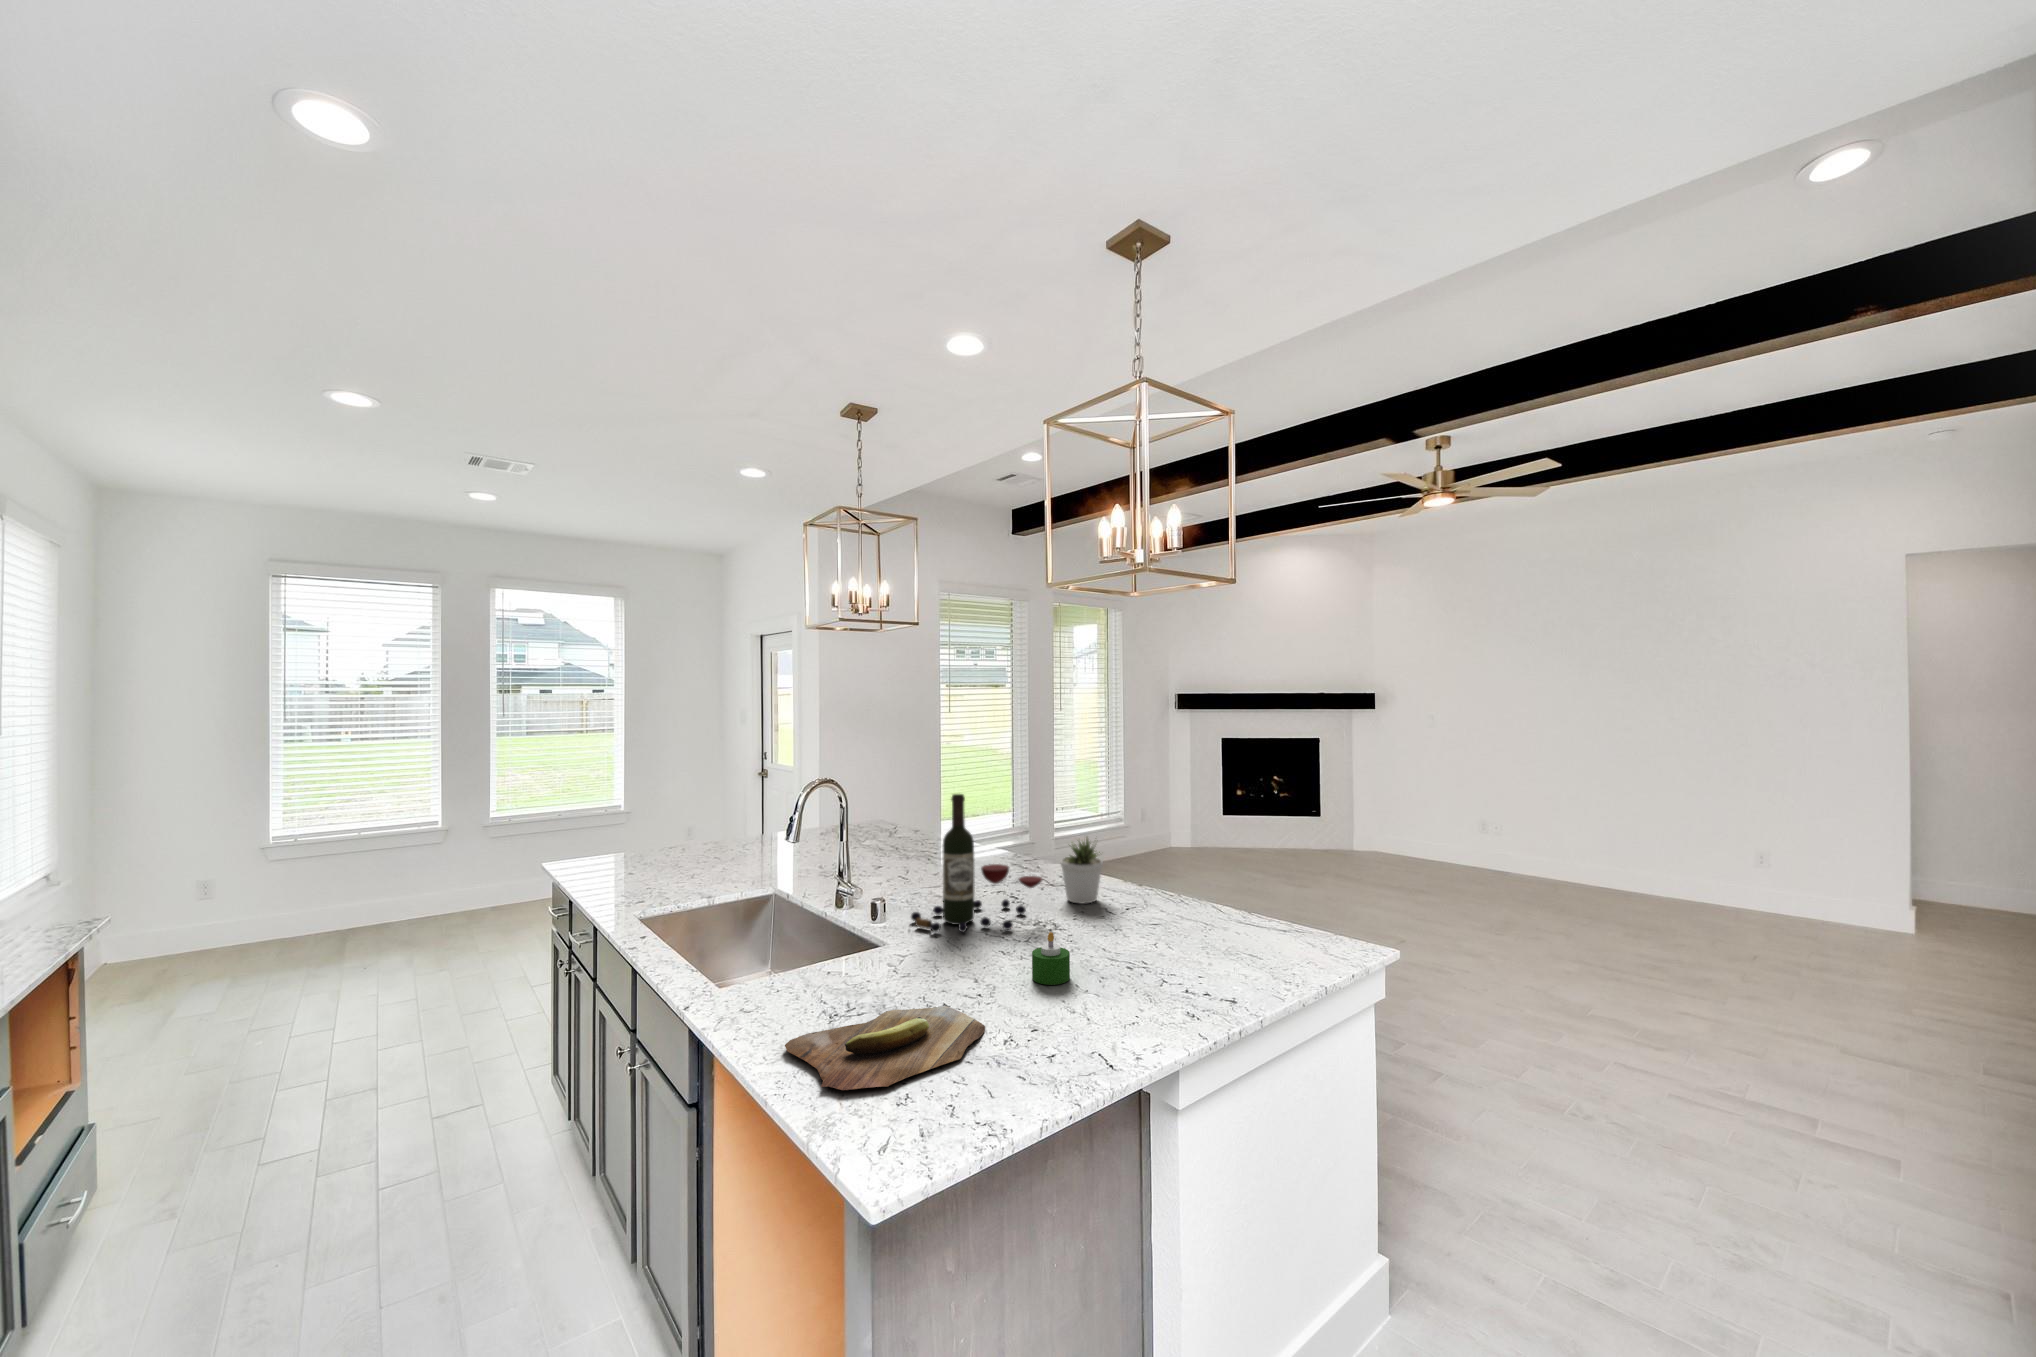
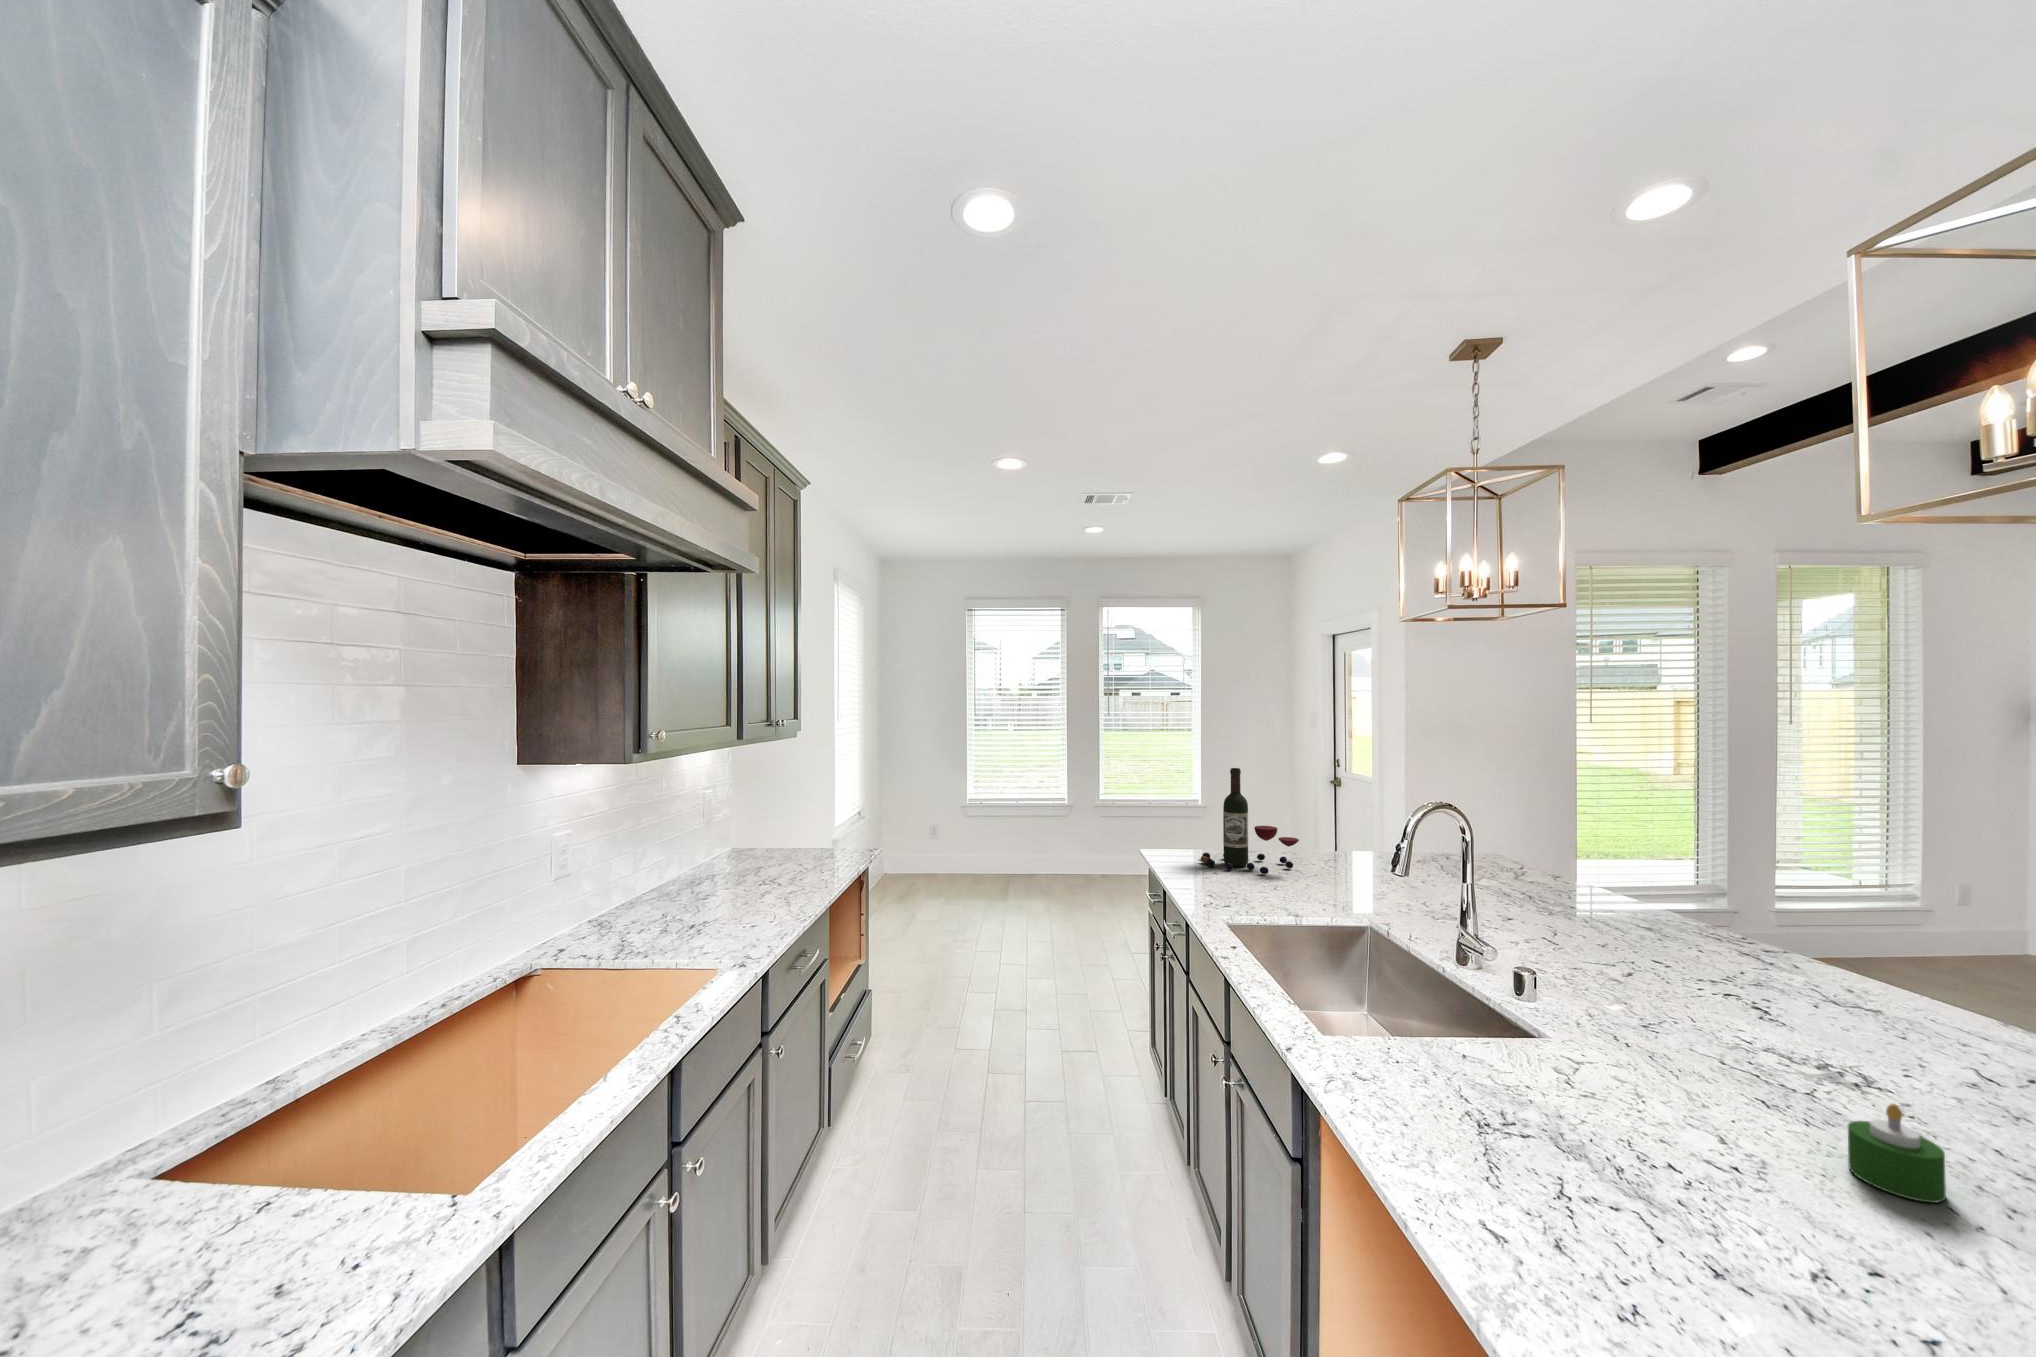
wine bottle: present [911,794,1042,932] -> present [1201,768,1299,874]
potted plant: present [1061,838,1103,904] -> none [1854,935,1963,1049]
cutting board: present [785,1006,985,1090] -> none [1422,1141,1777,1291]

